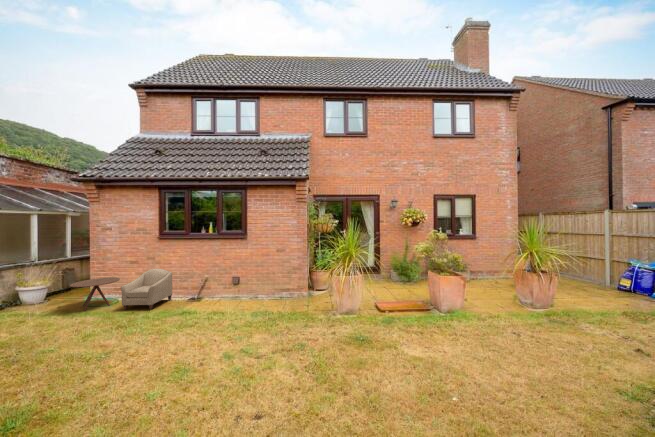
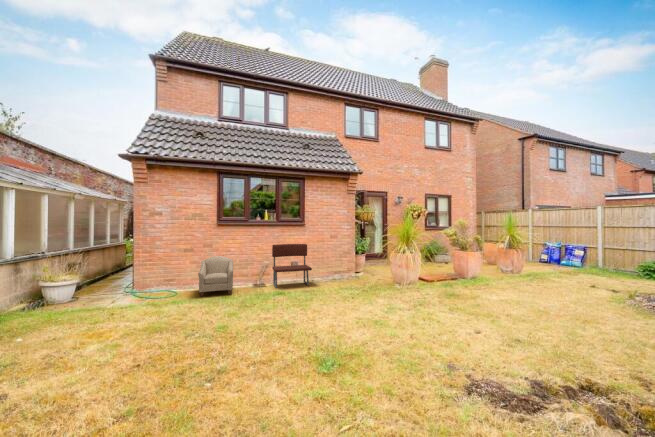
bench: none [199,258,246,305] -> present [272,244,312,288]
round table: present [70,277,120,311] -> none [134,267,181,301]

